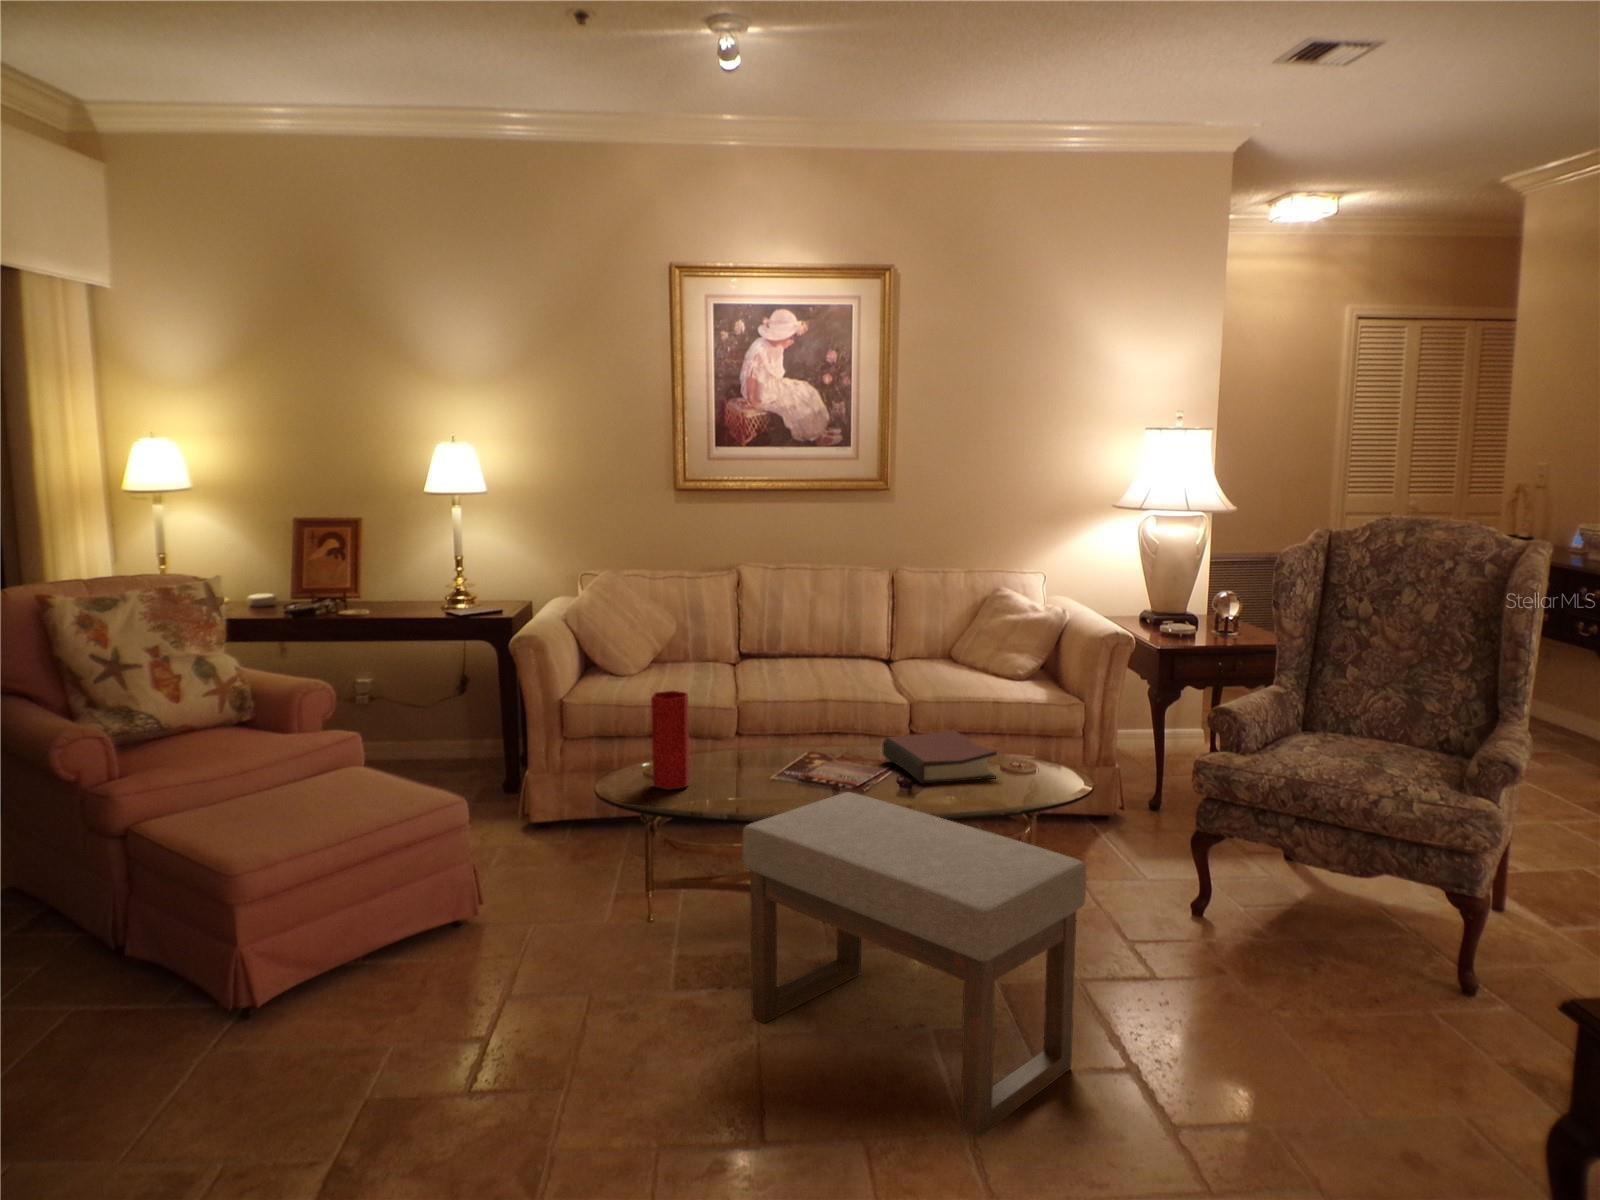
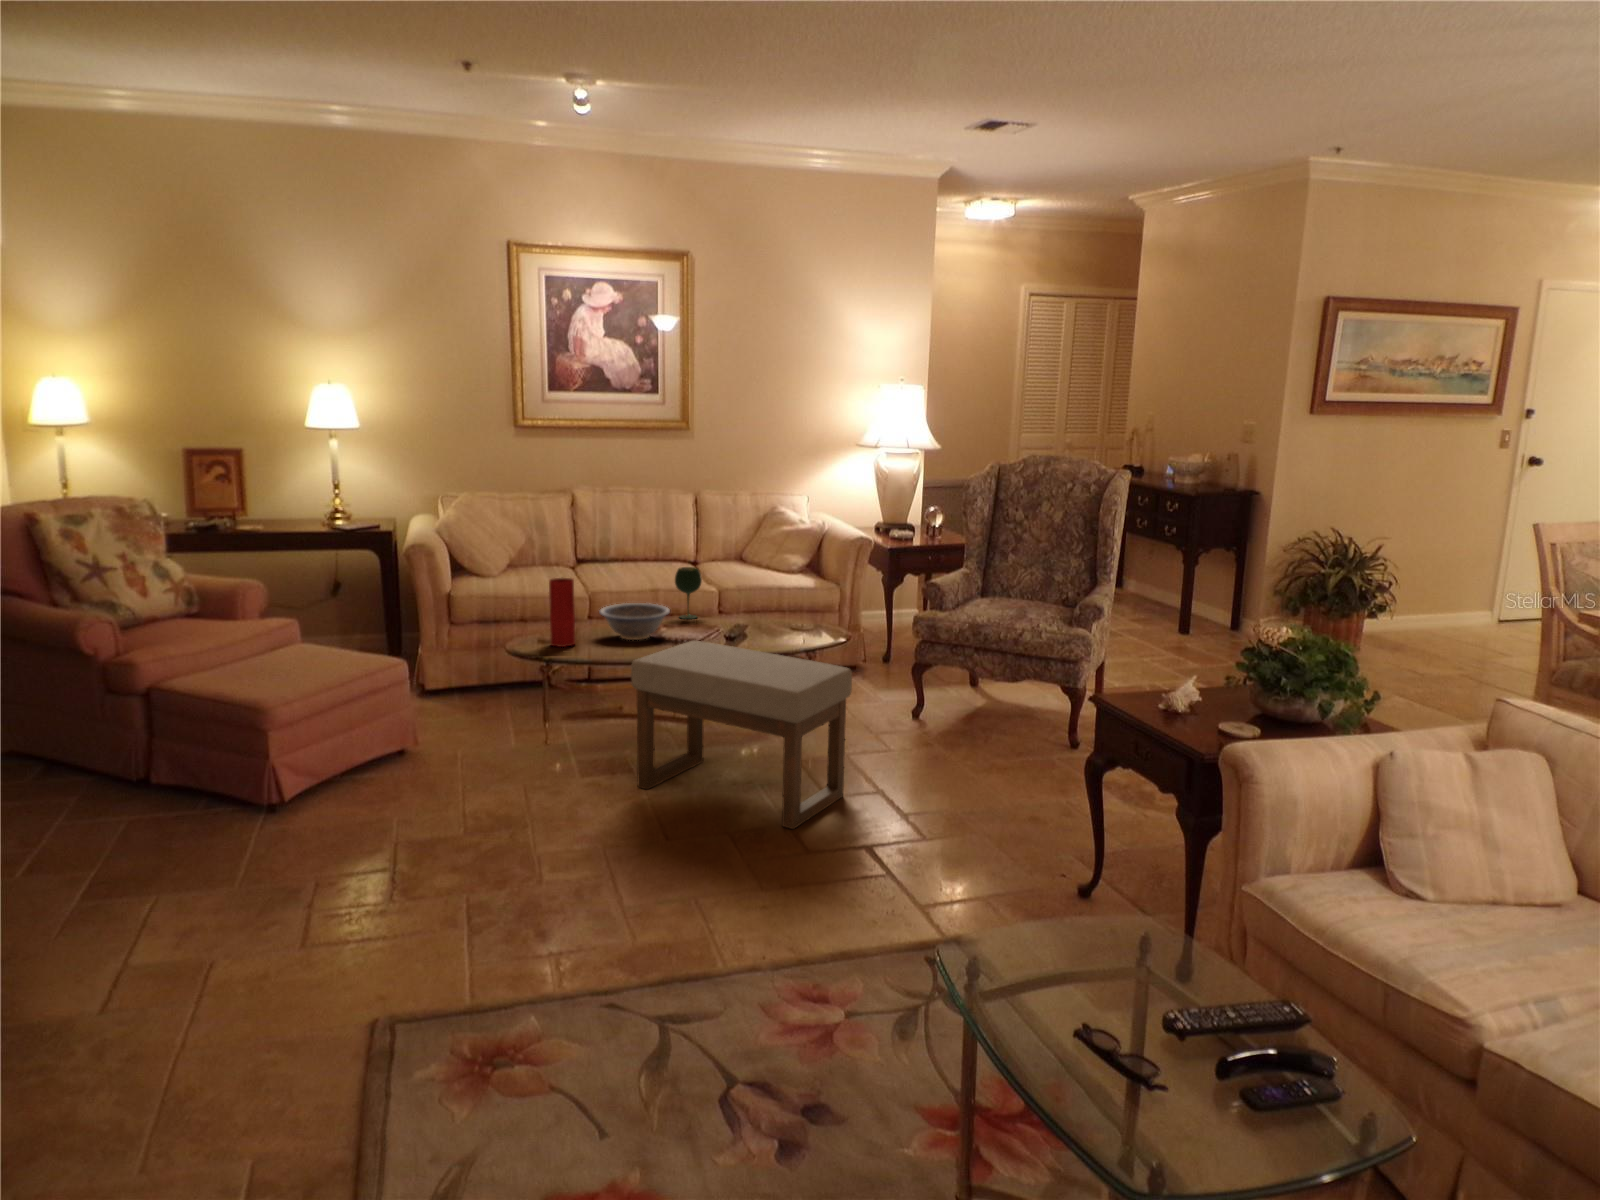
wine glass: none [849,673,886,746] -> present [675,567,702,619]
decorative bowl: none [728,725,828,781] -> present [599,603,670,640]
hardback book: present [882,729,997,783] -> none [705,604,786,640]

